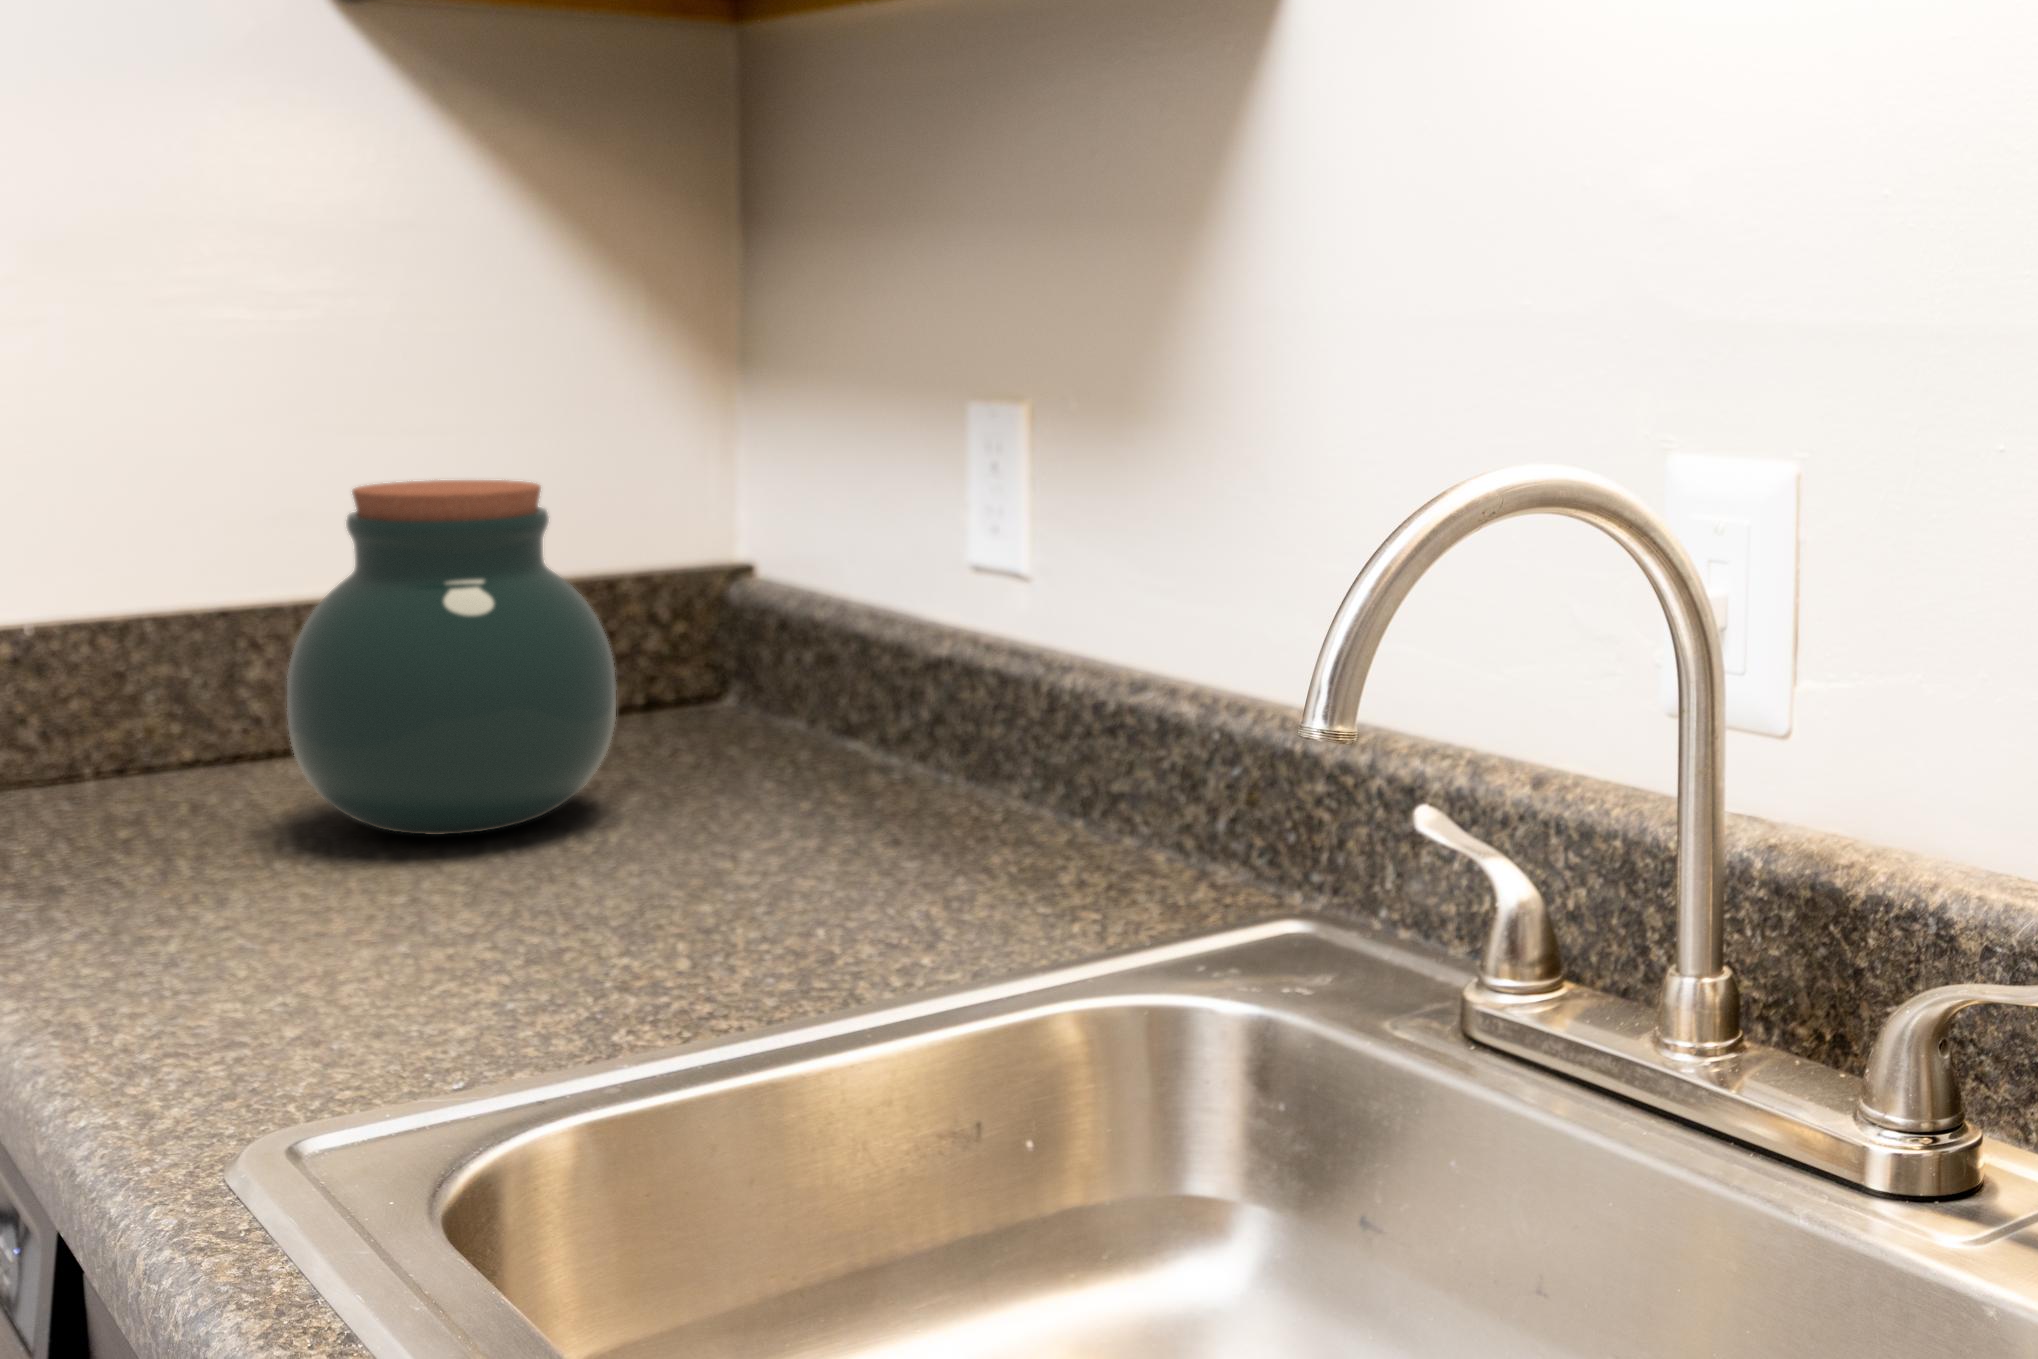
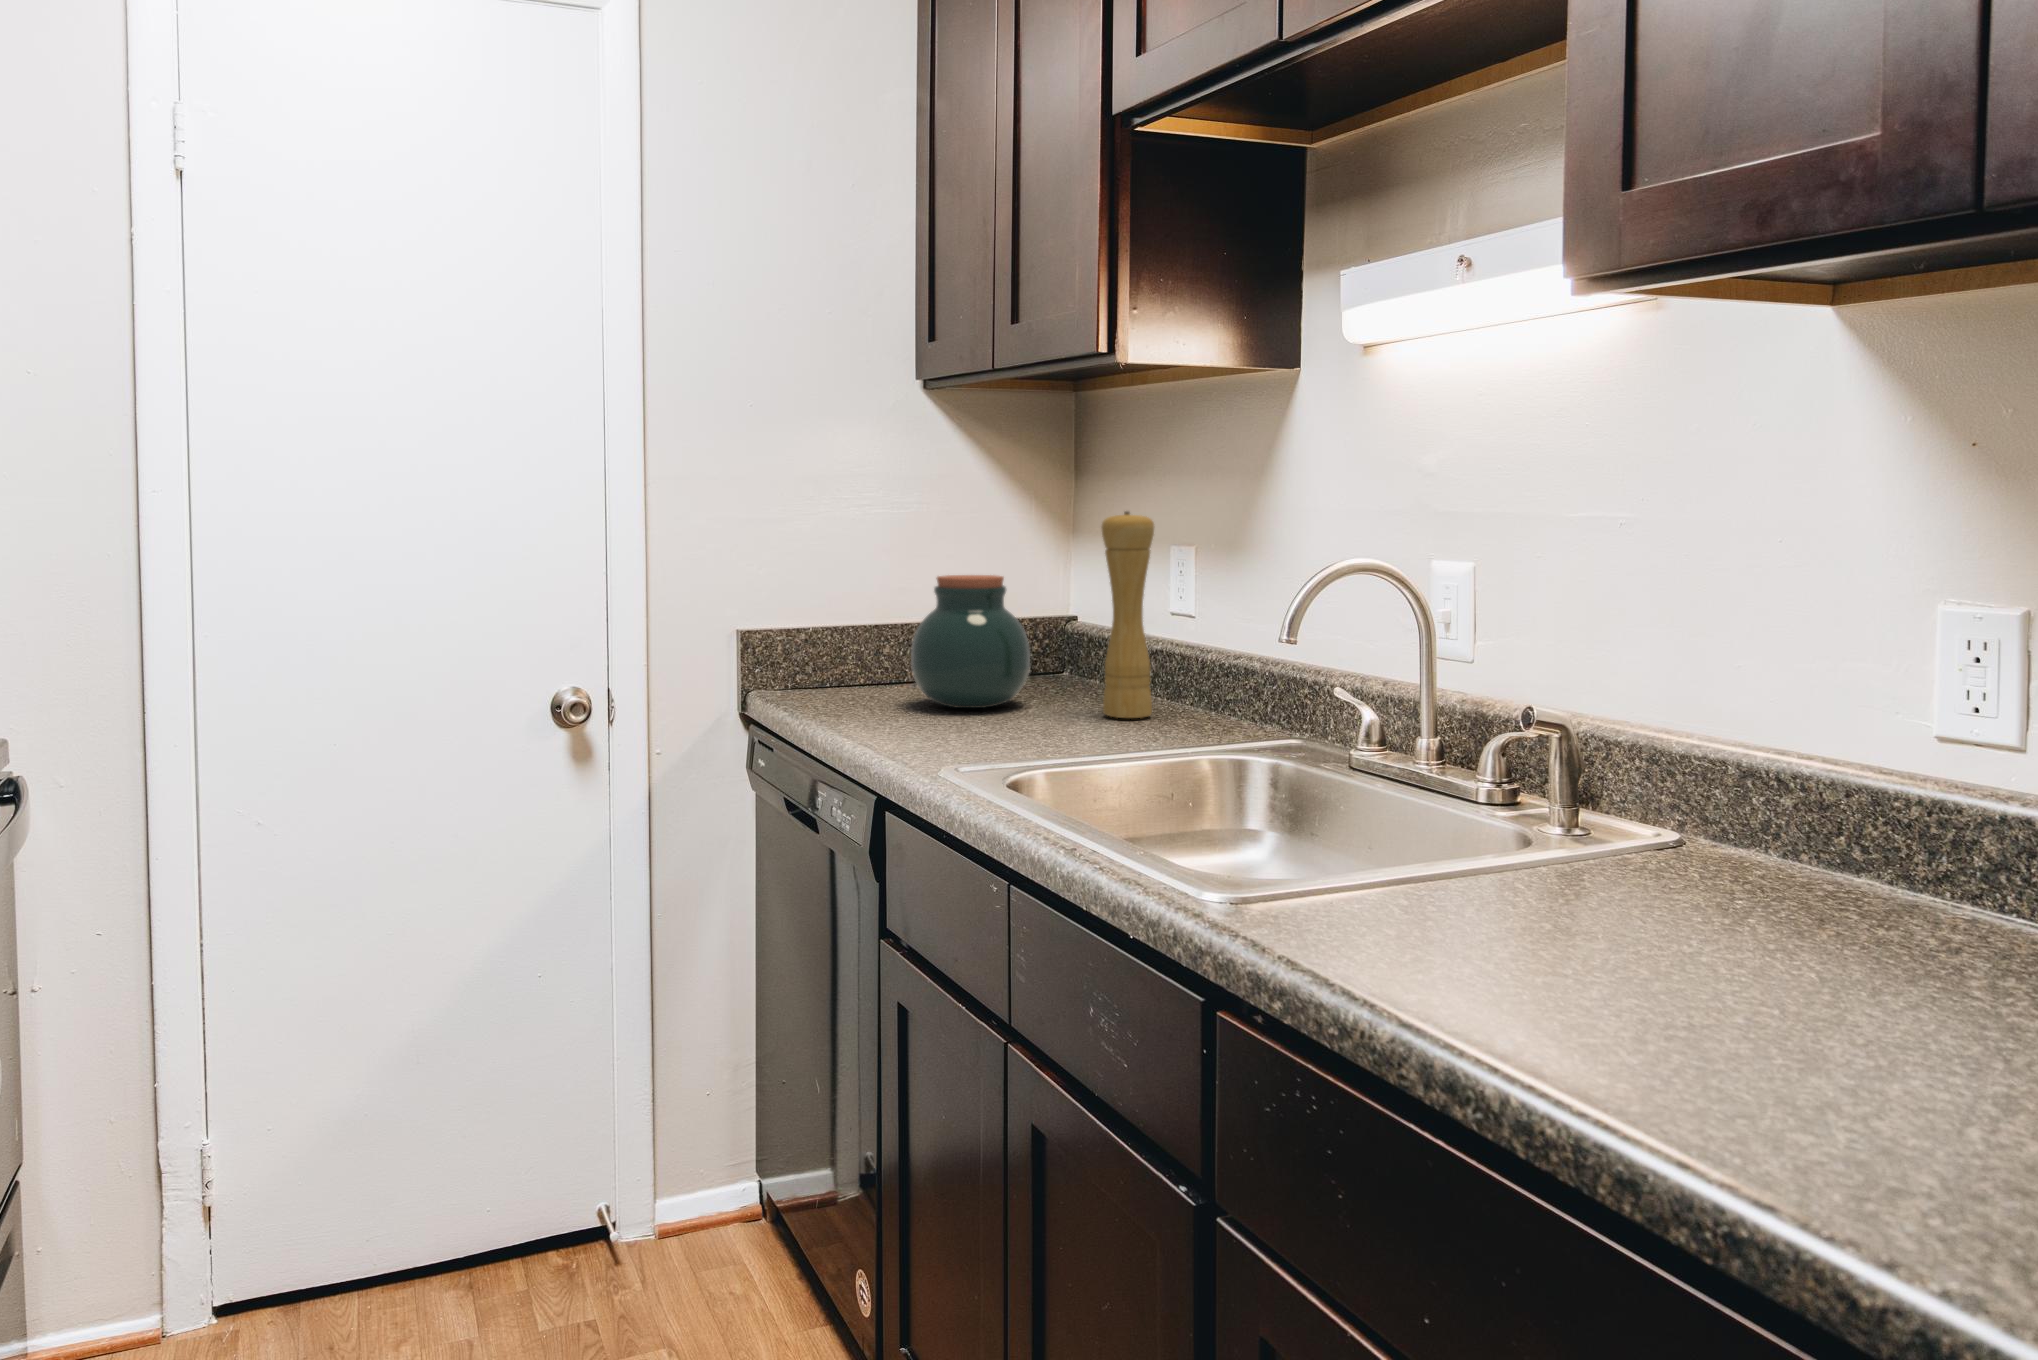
pepper mill: none [790,316,927,851] -> present [1101,511,1154,718]

